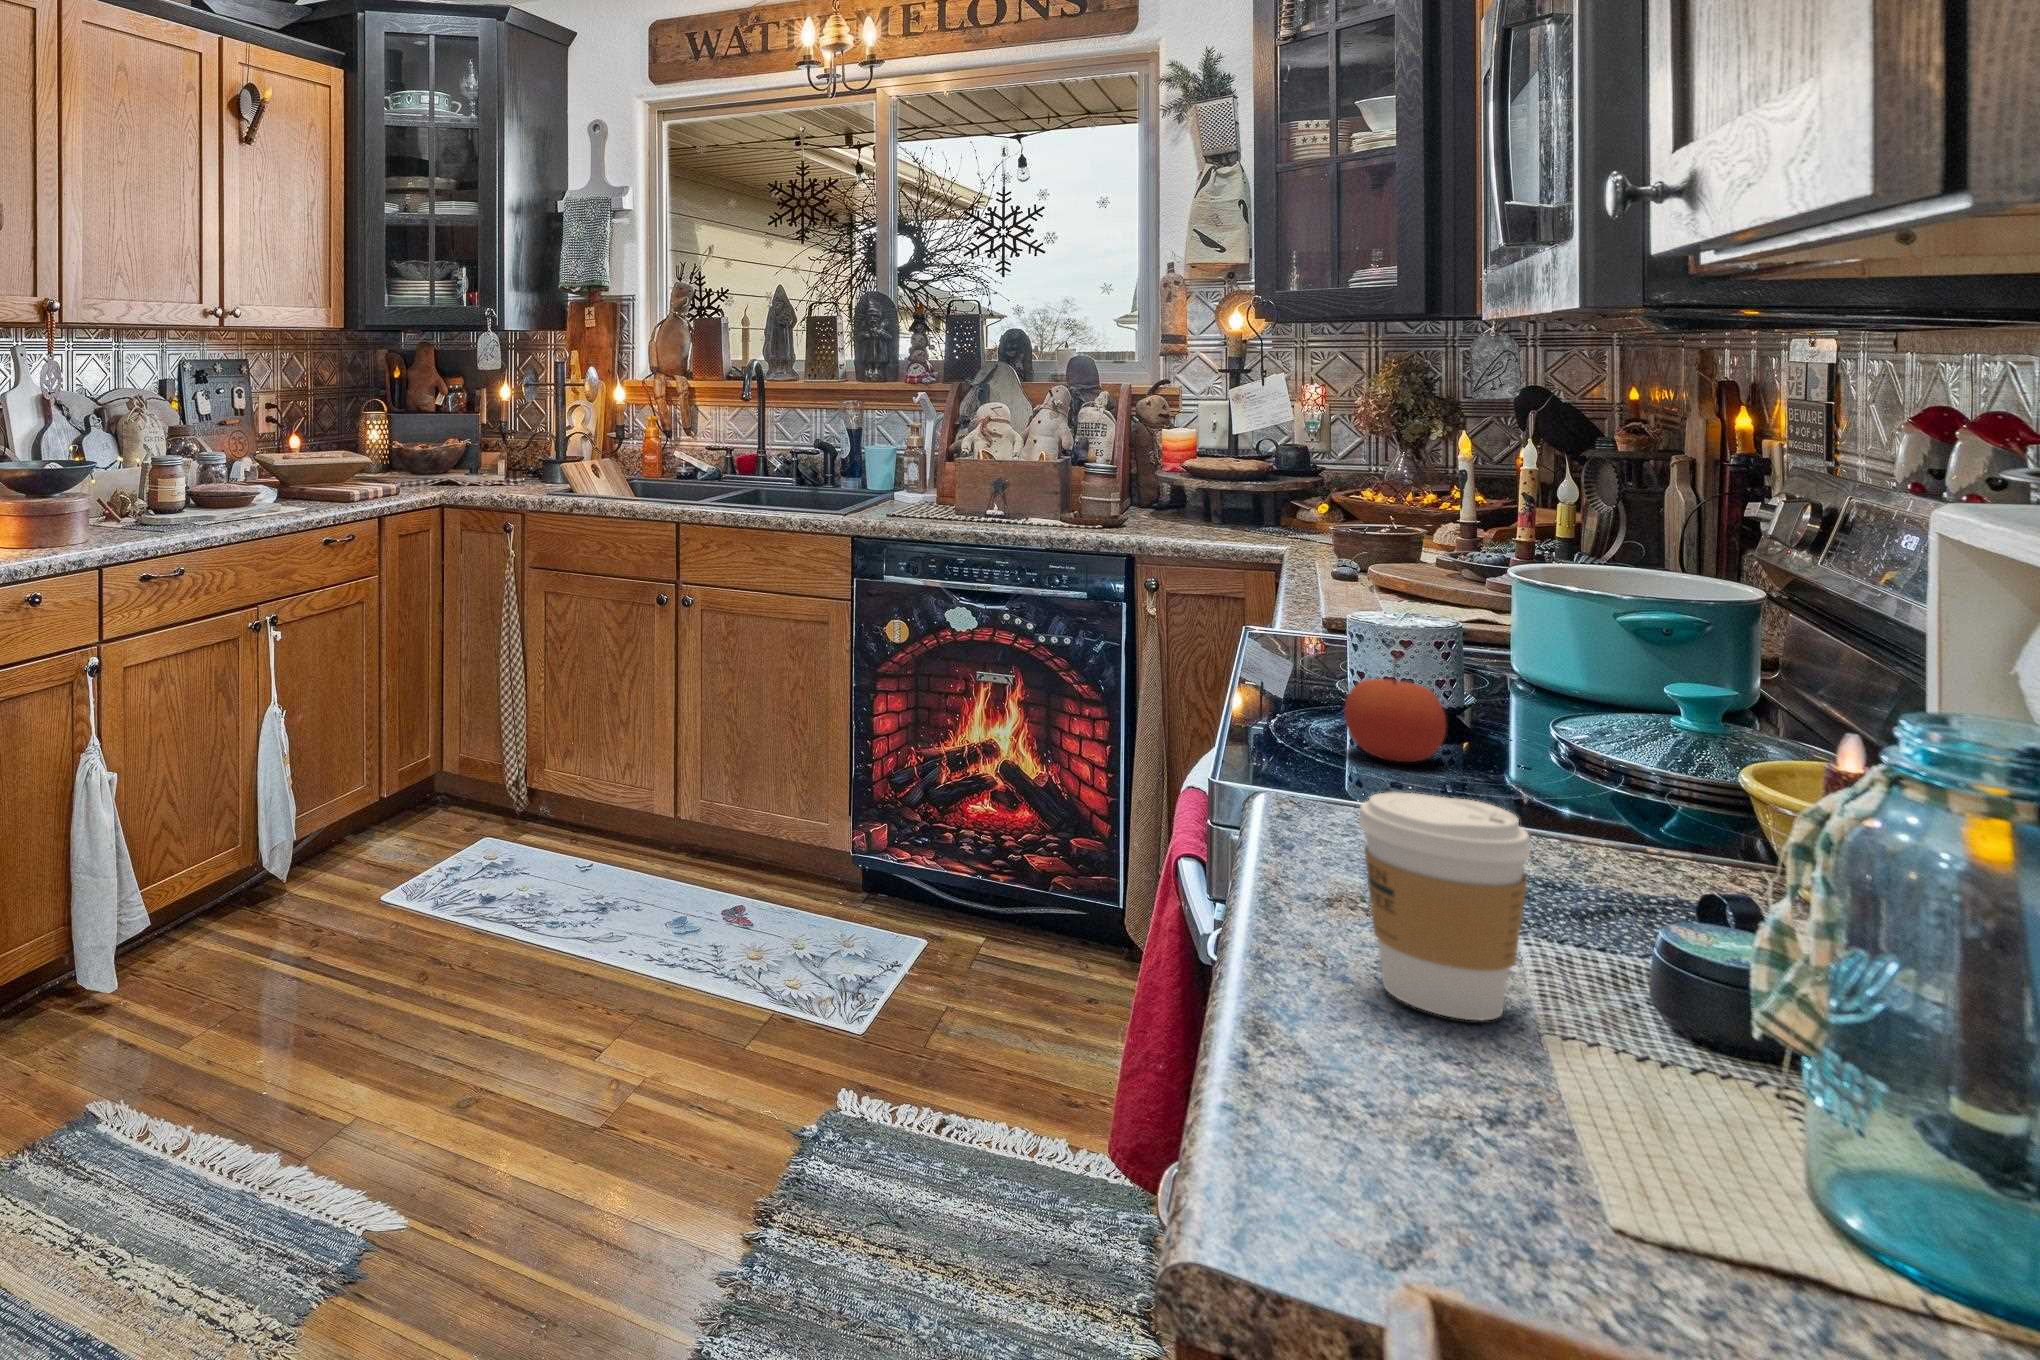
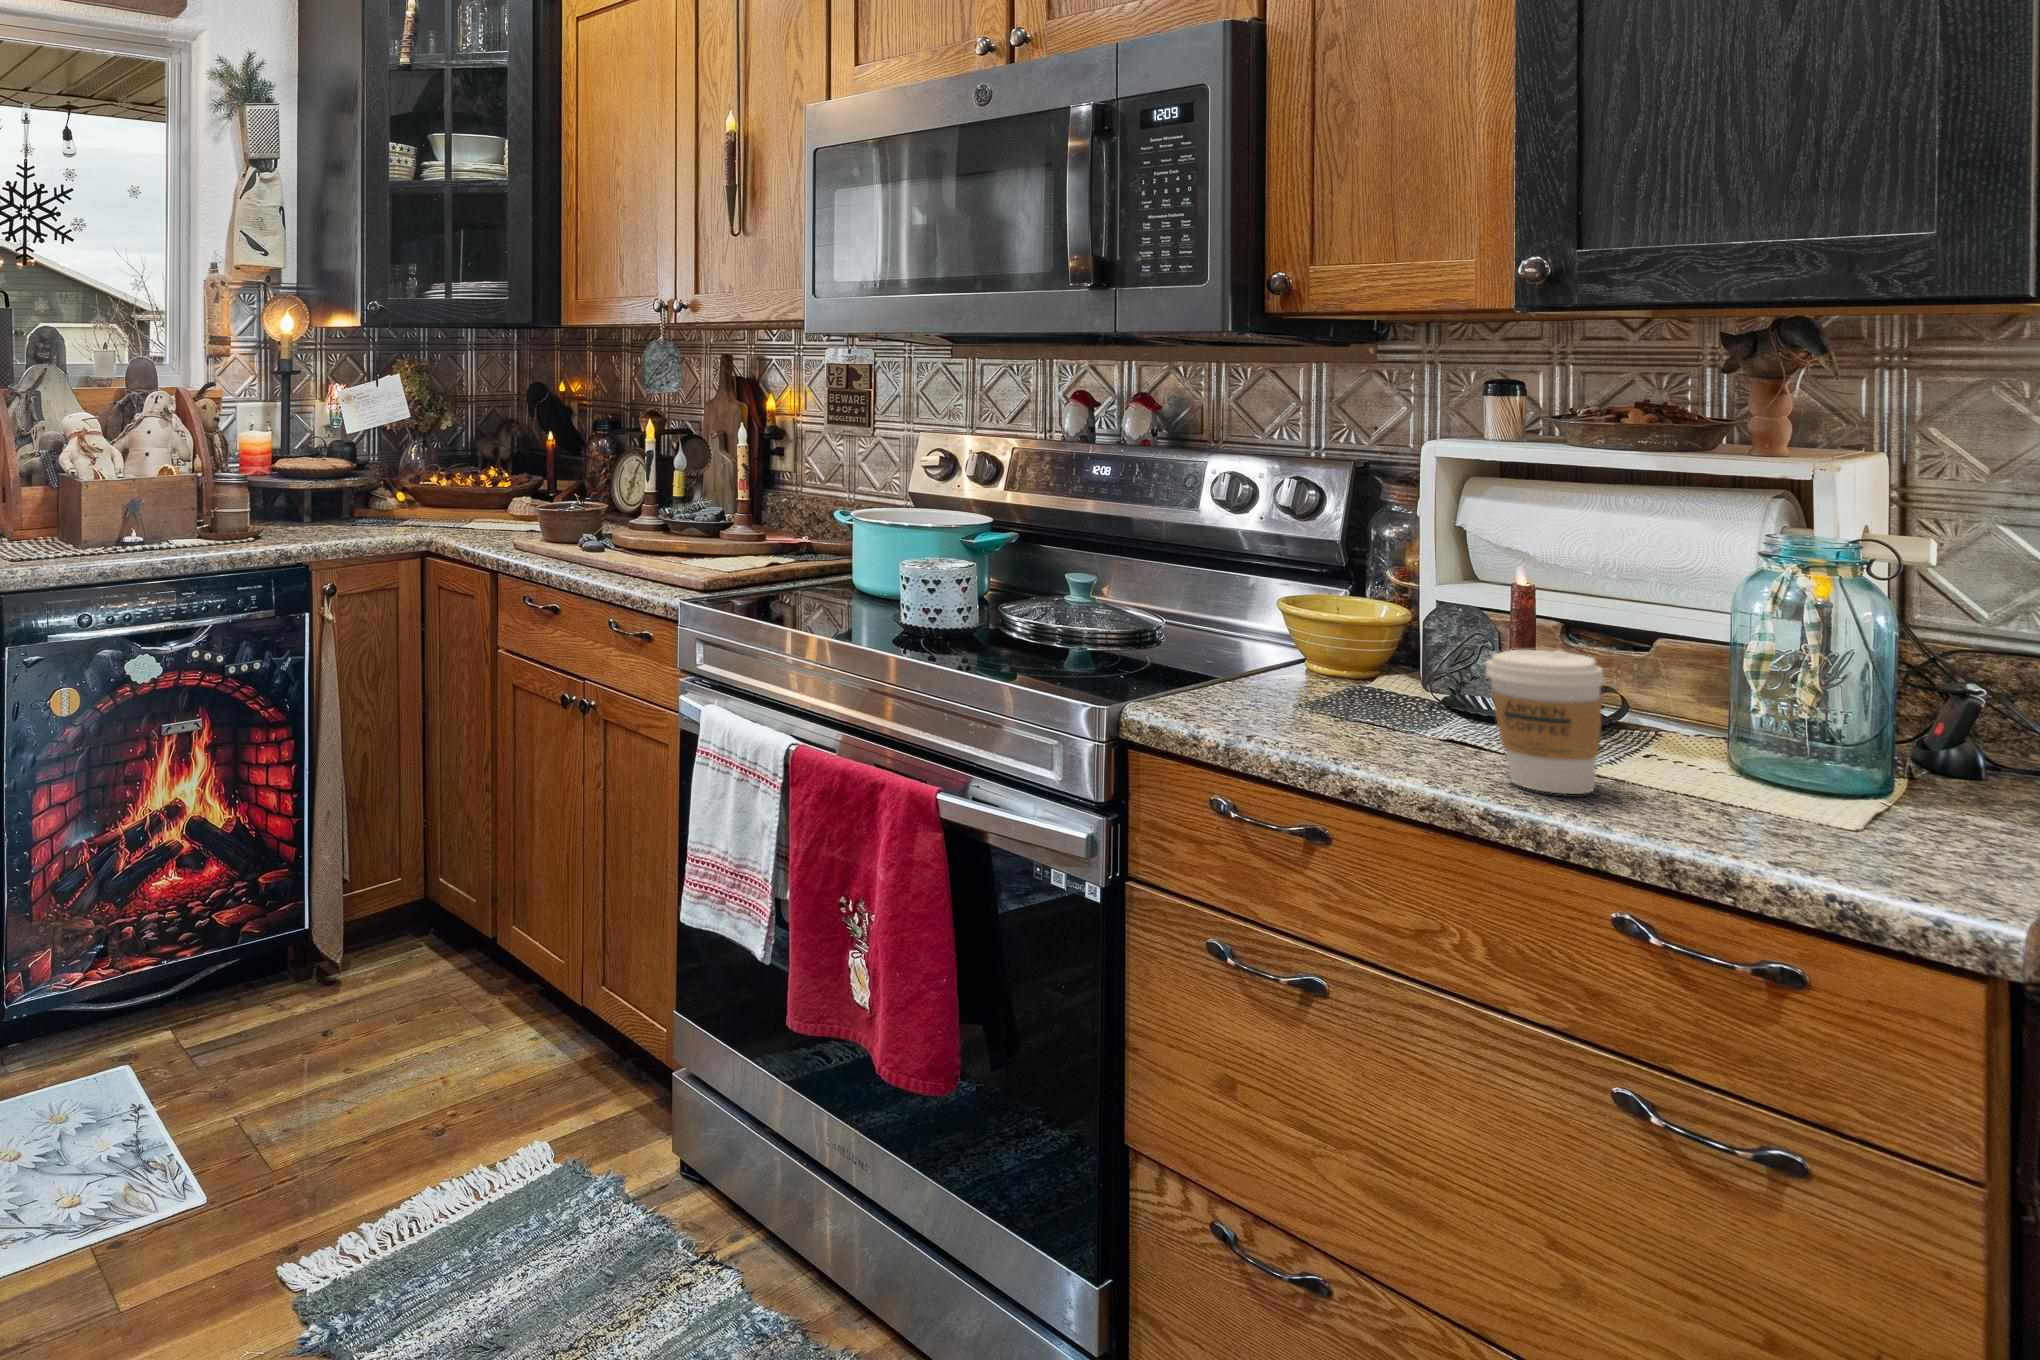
apple: present [1344,660,1446,762] -> none [977,590,1050,670]

